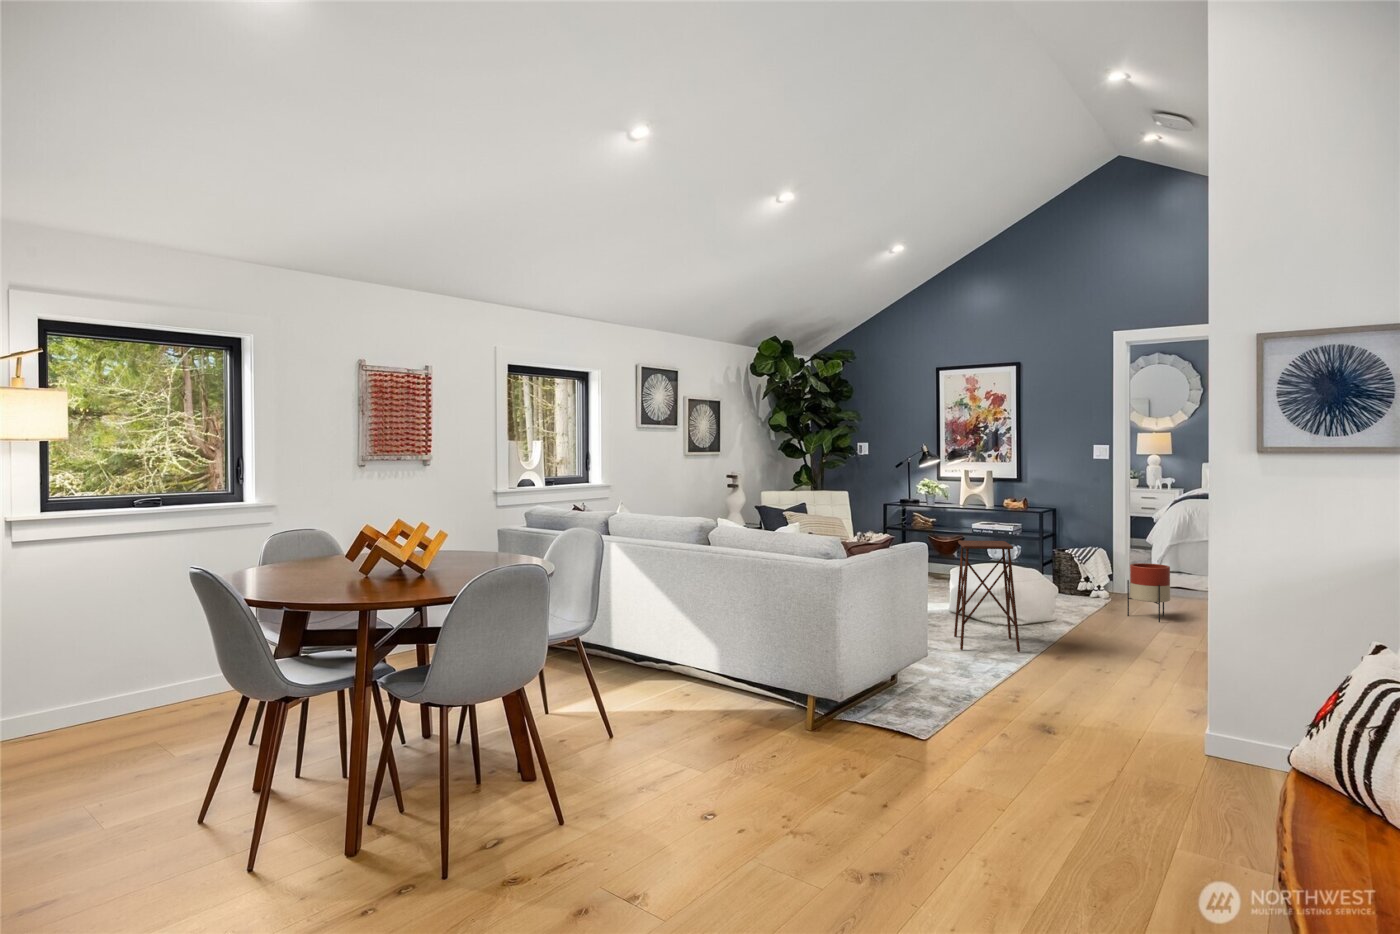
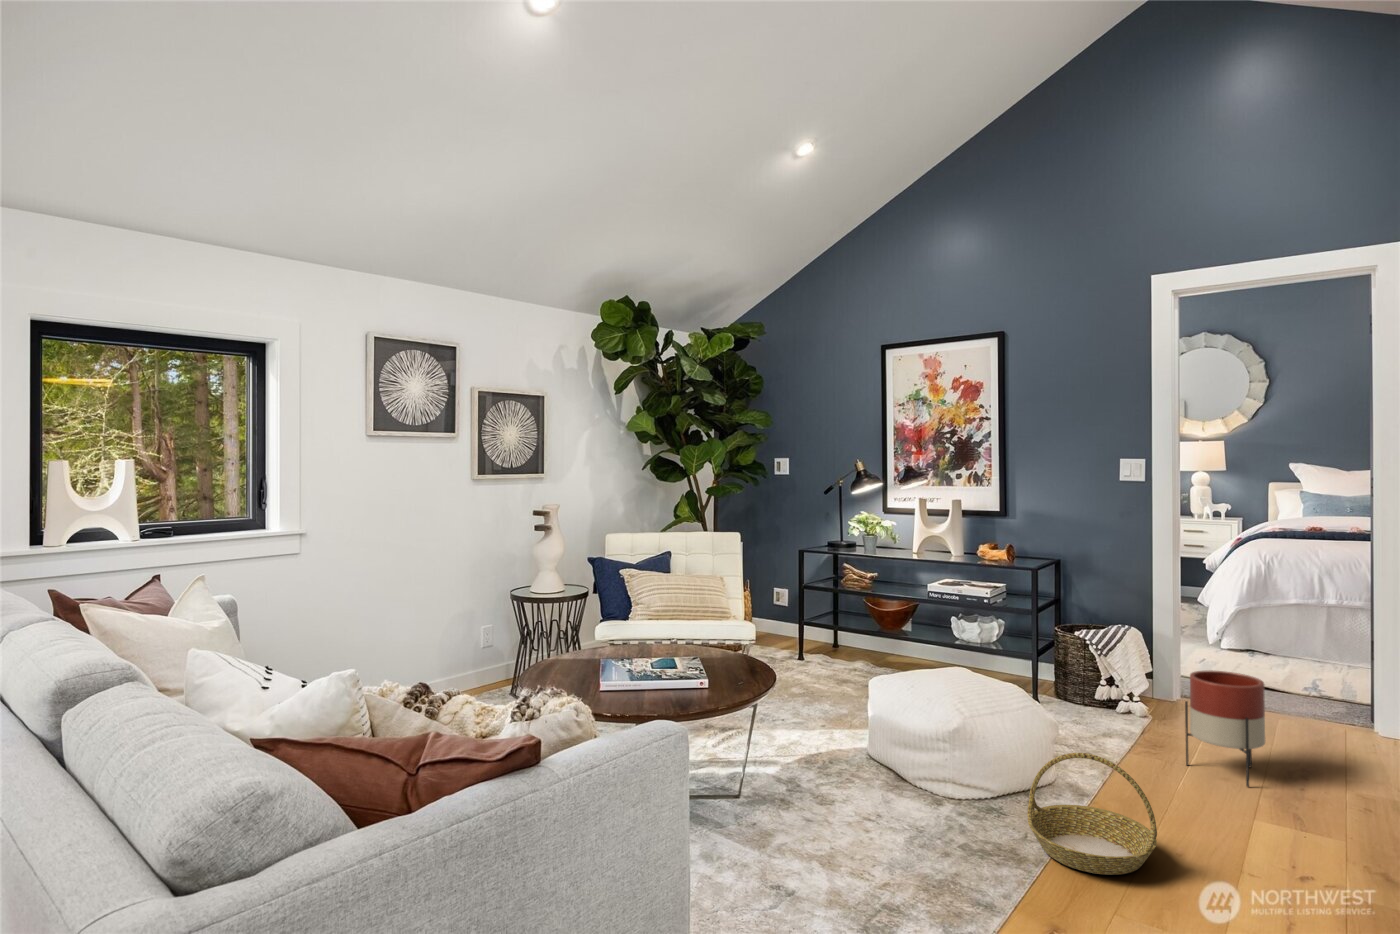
side table: present [954,540,1020,652] -> none [860,649,982,899]
basket: none [1041,591,1105,646] -> present [1027,753,1157,875]

